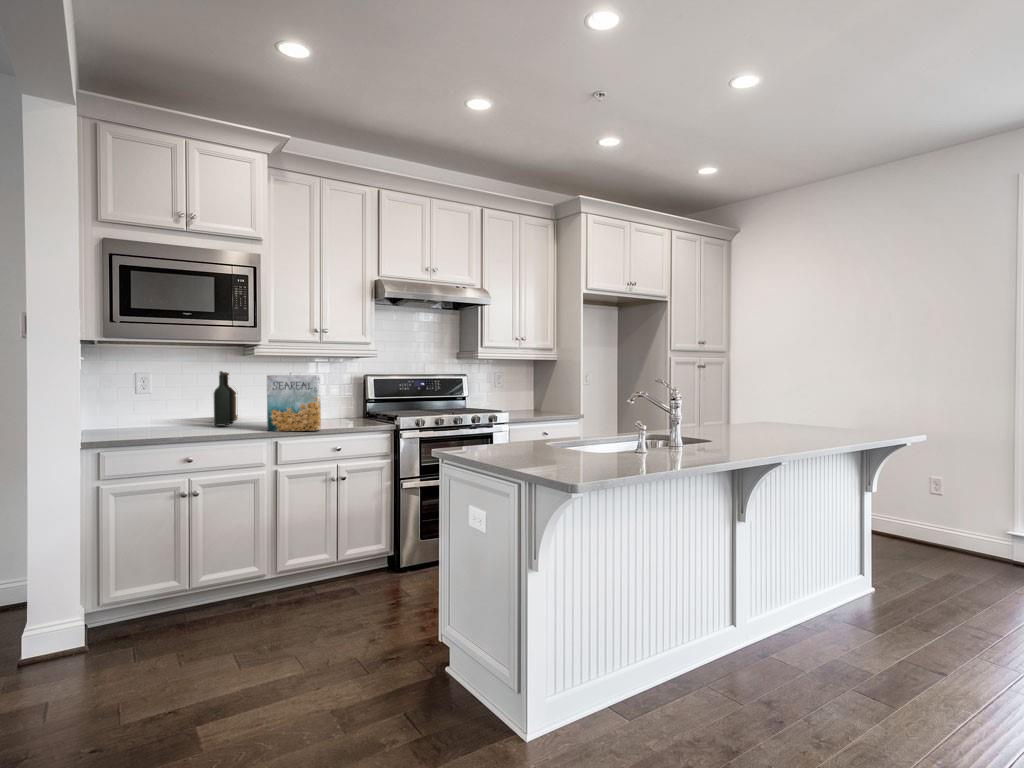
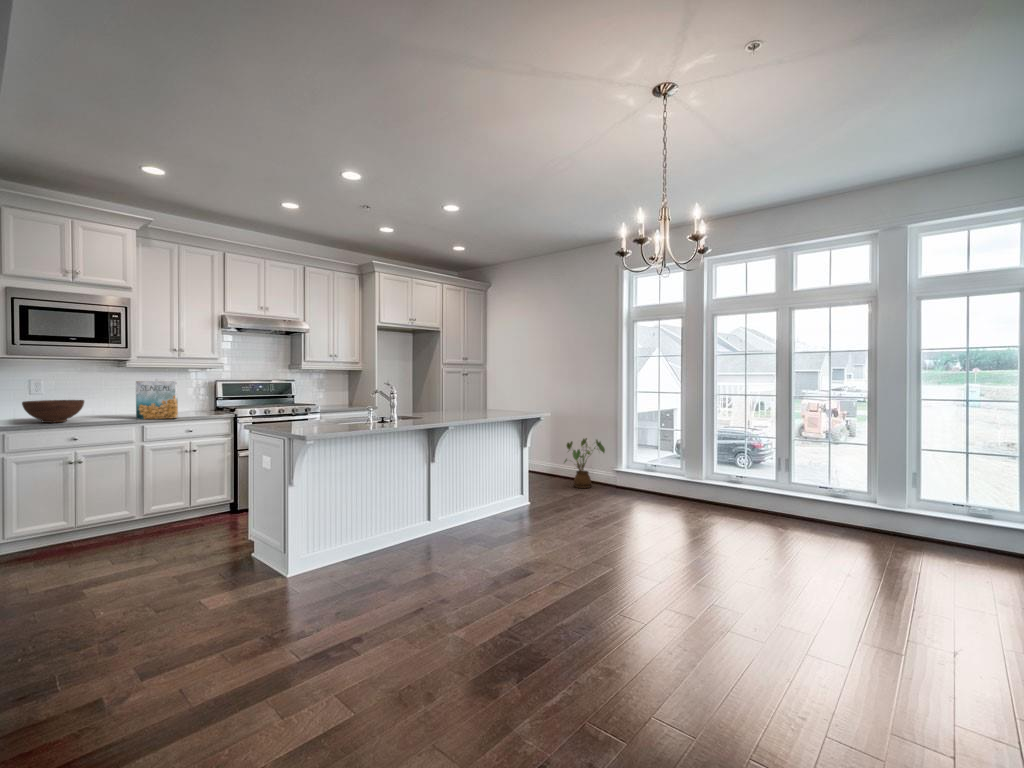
bottle: present [214,371,238,426] -> none [92,378,110,416]
fruit bowl: none [124,402,202,435] -> present [22,400,84,423]
house plant: none [907,476,998,566] -> present [564,438,605,488]

